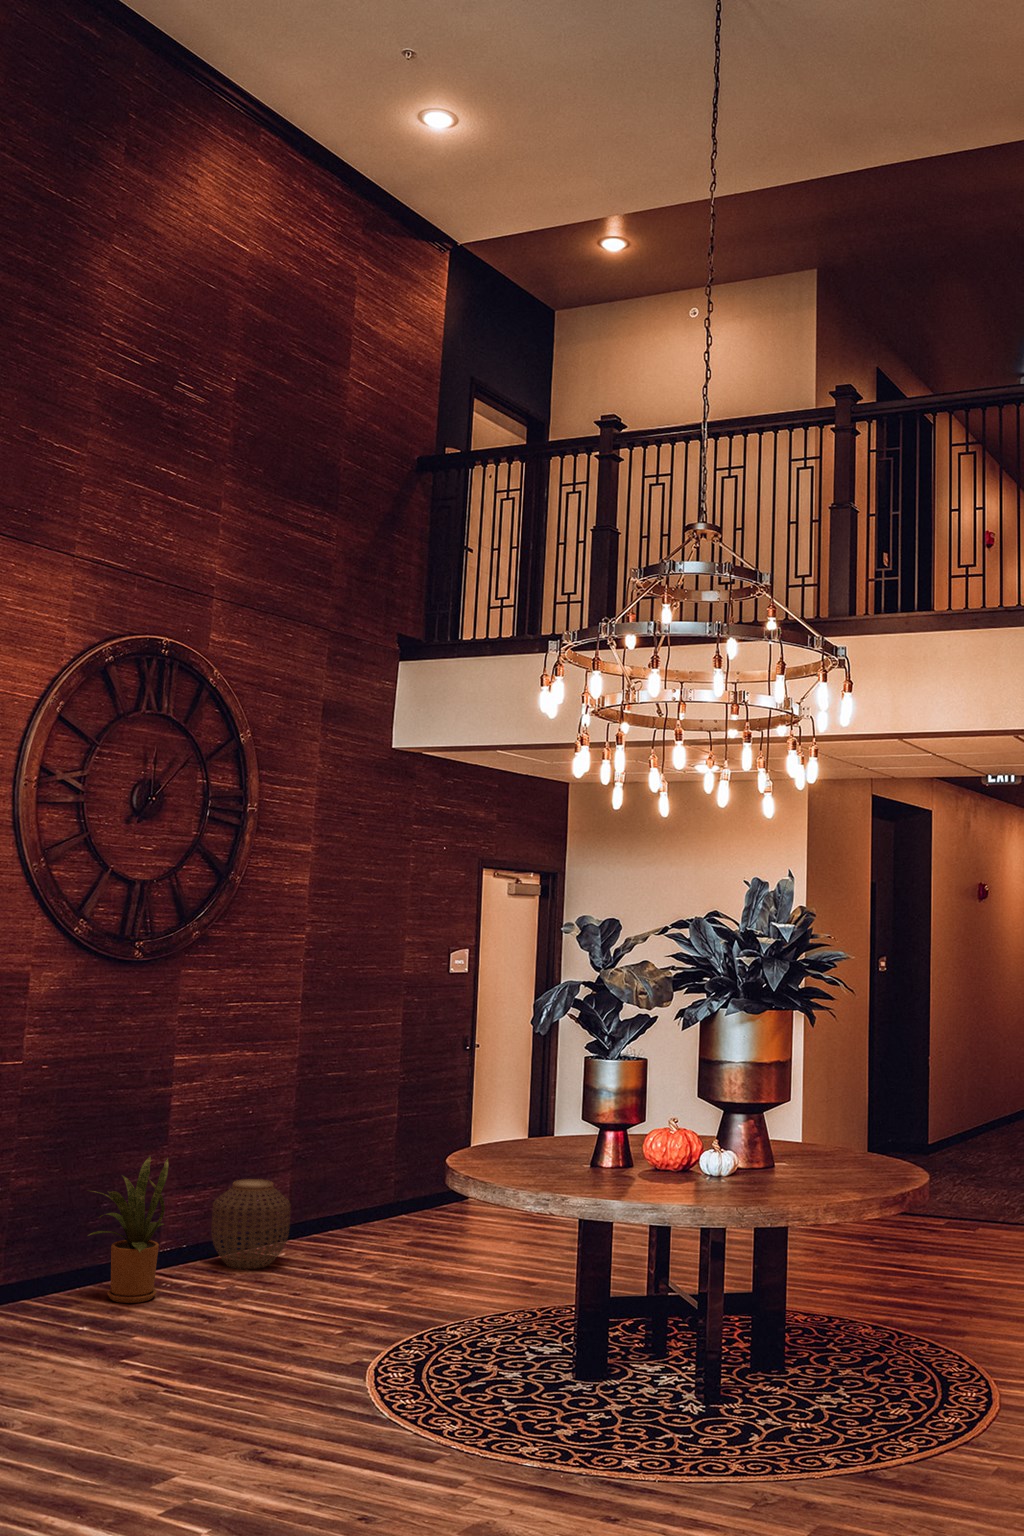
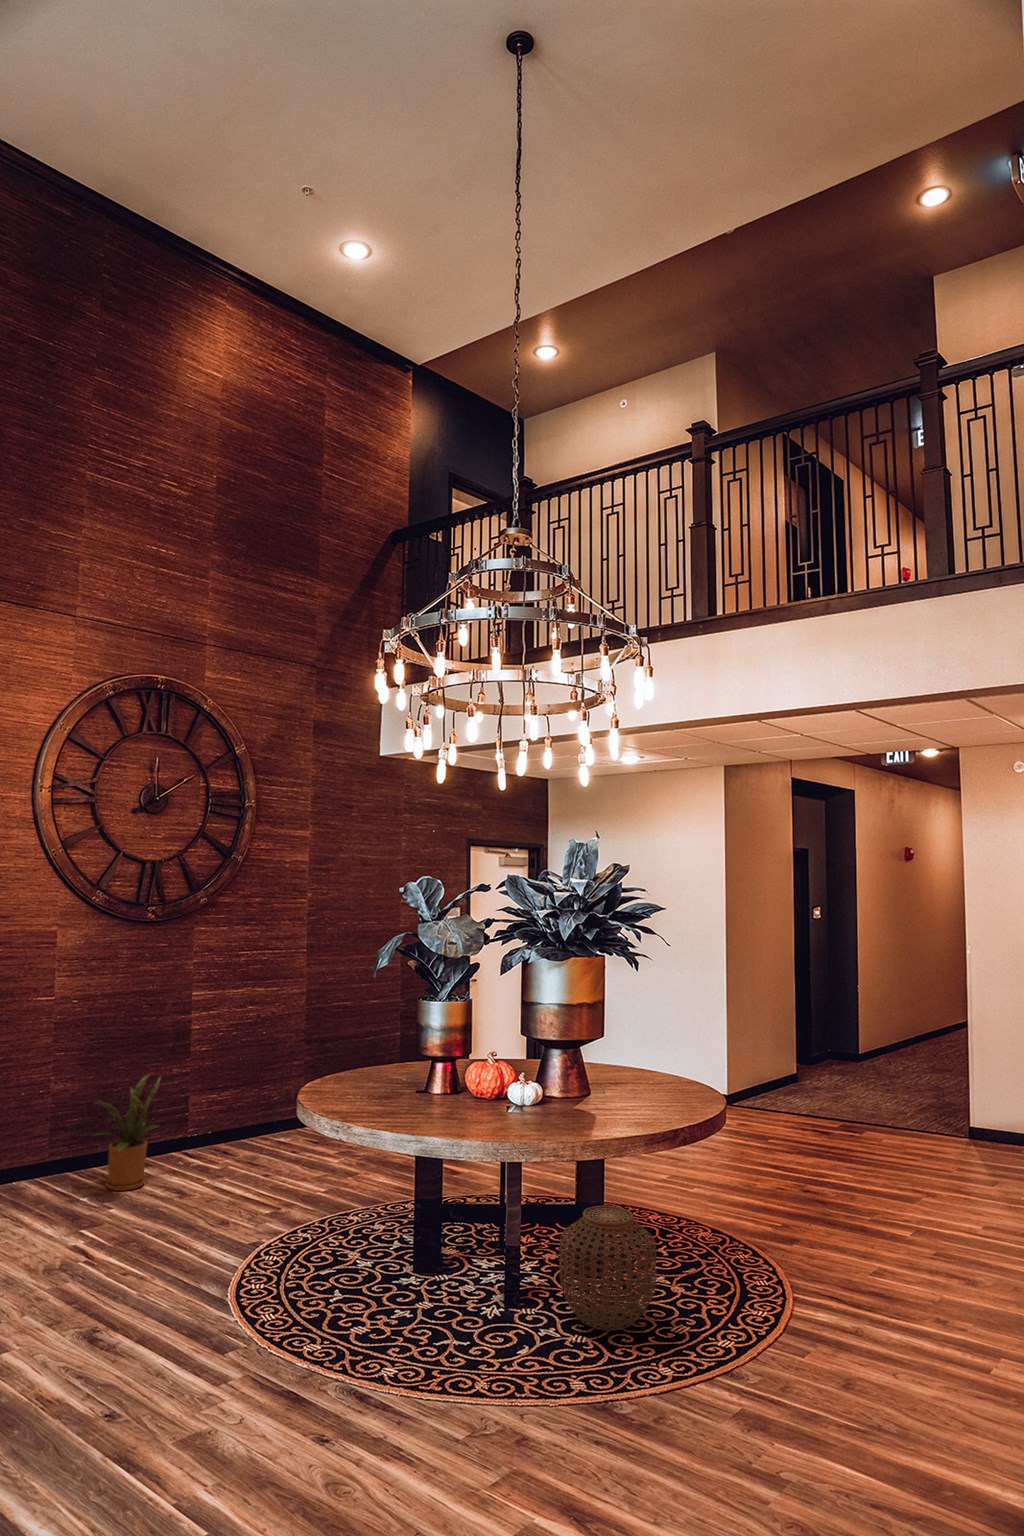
woven basket: present [212,1179,291,1269] -> present [559,1206,656,1331]

